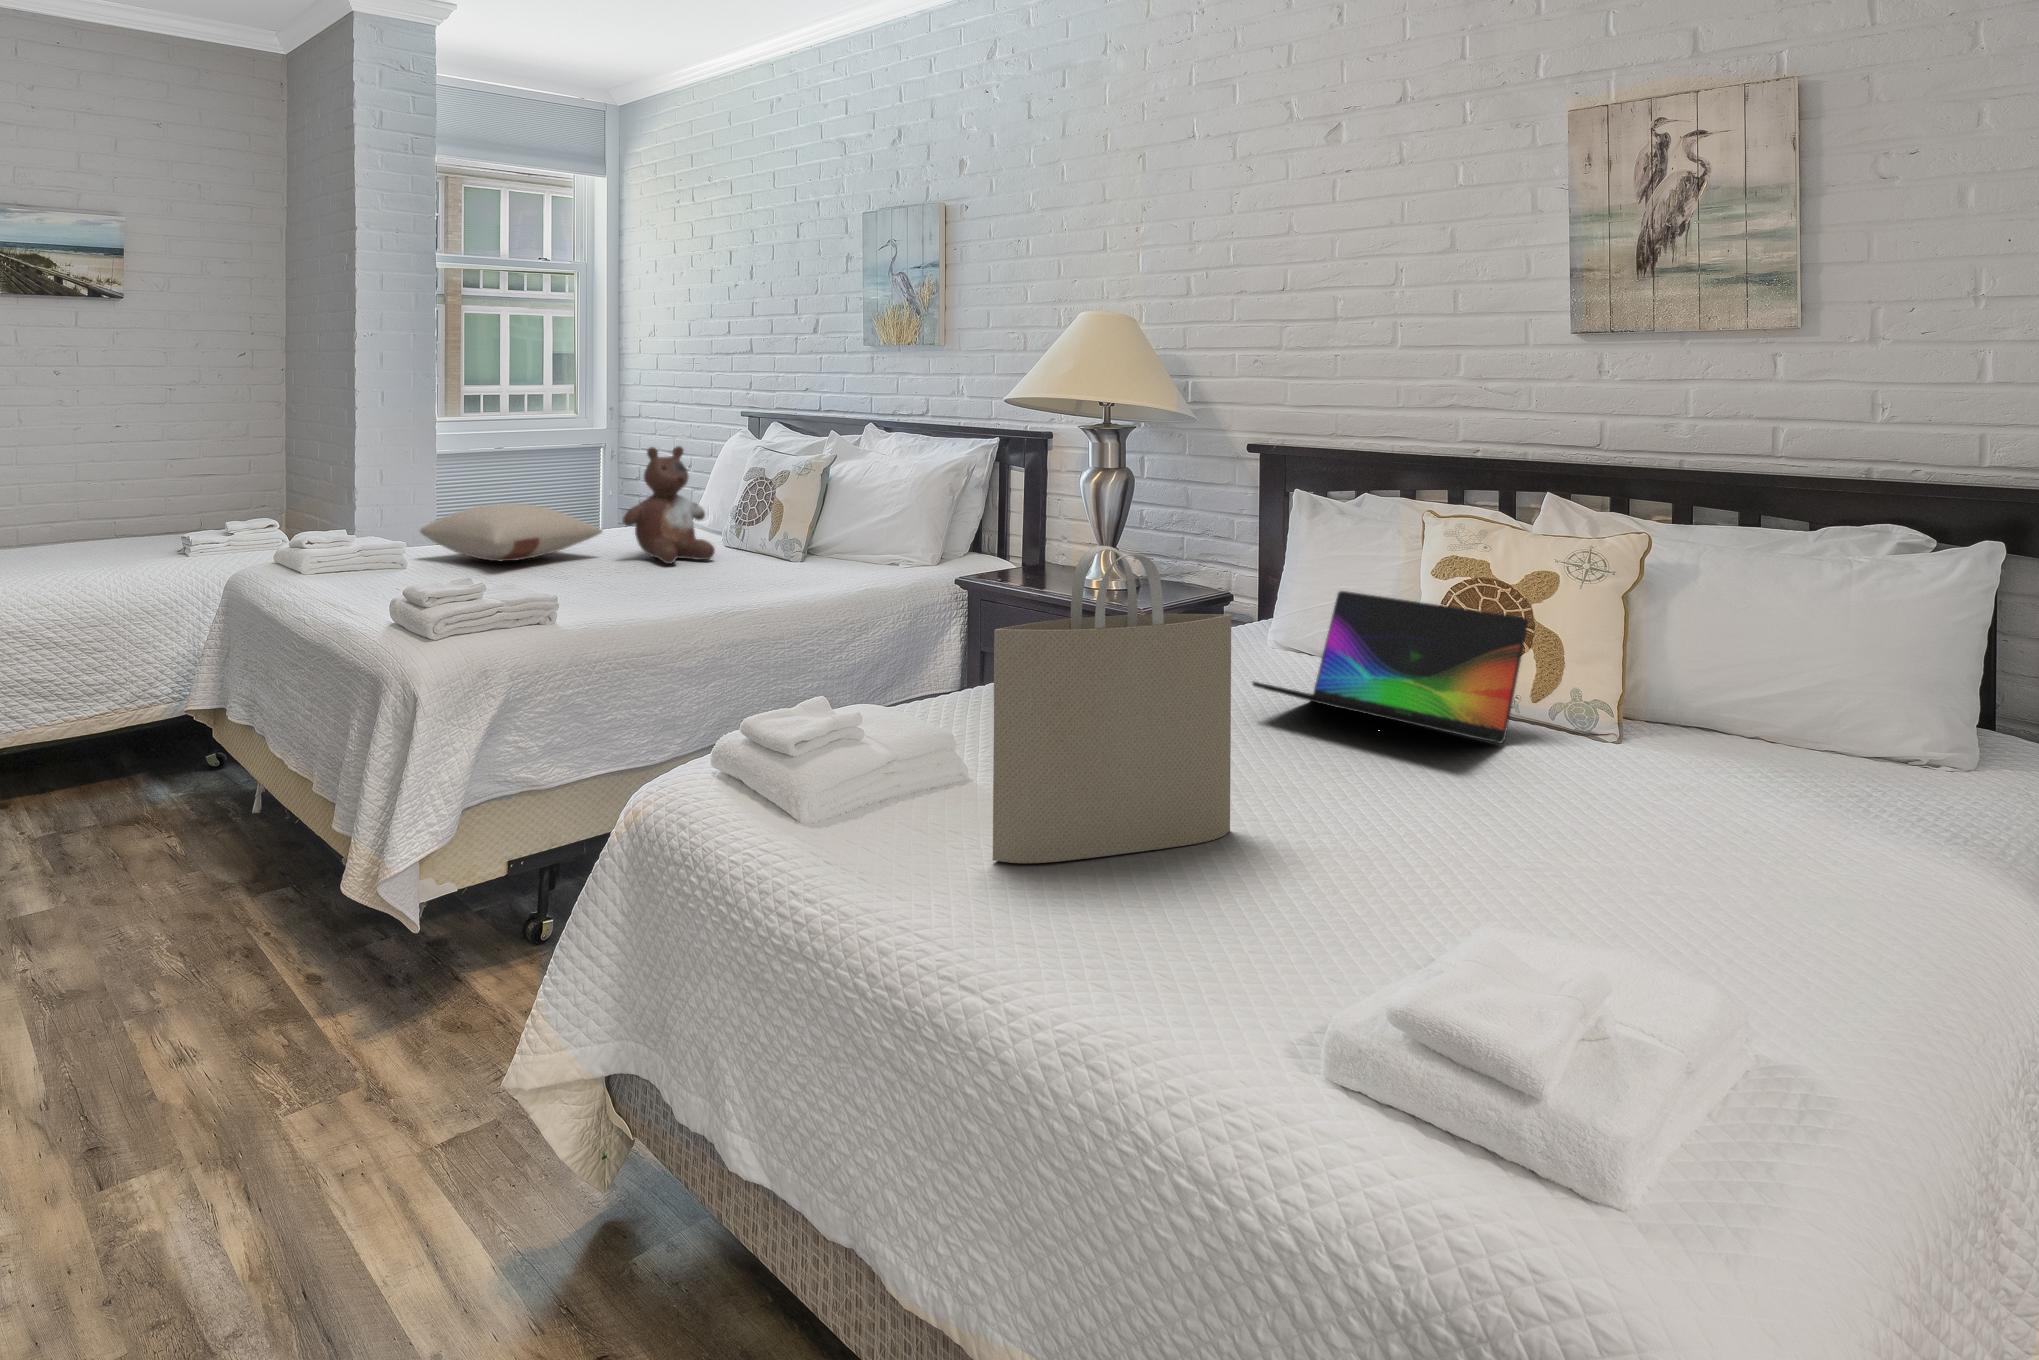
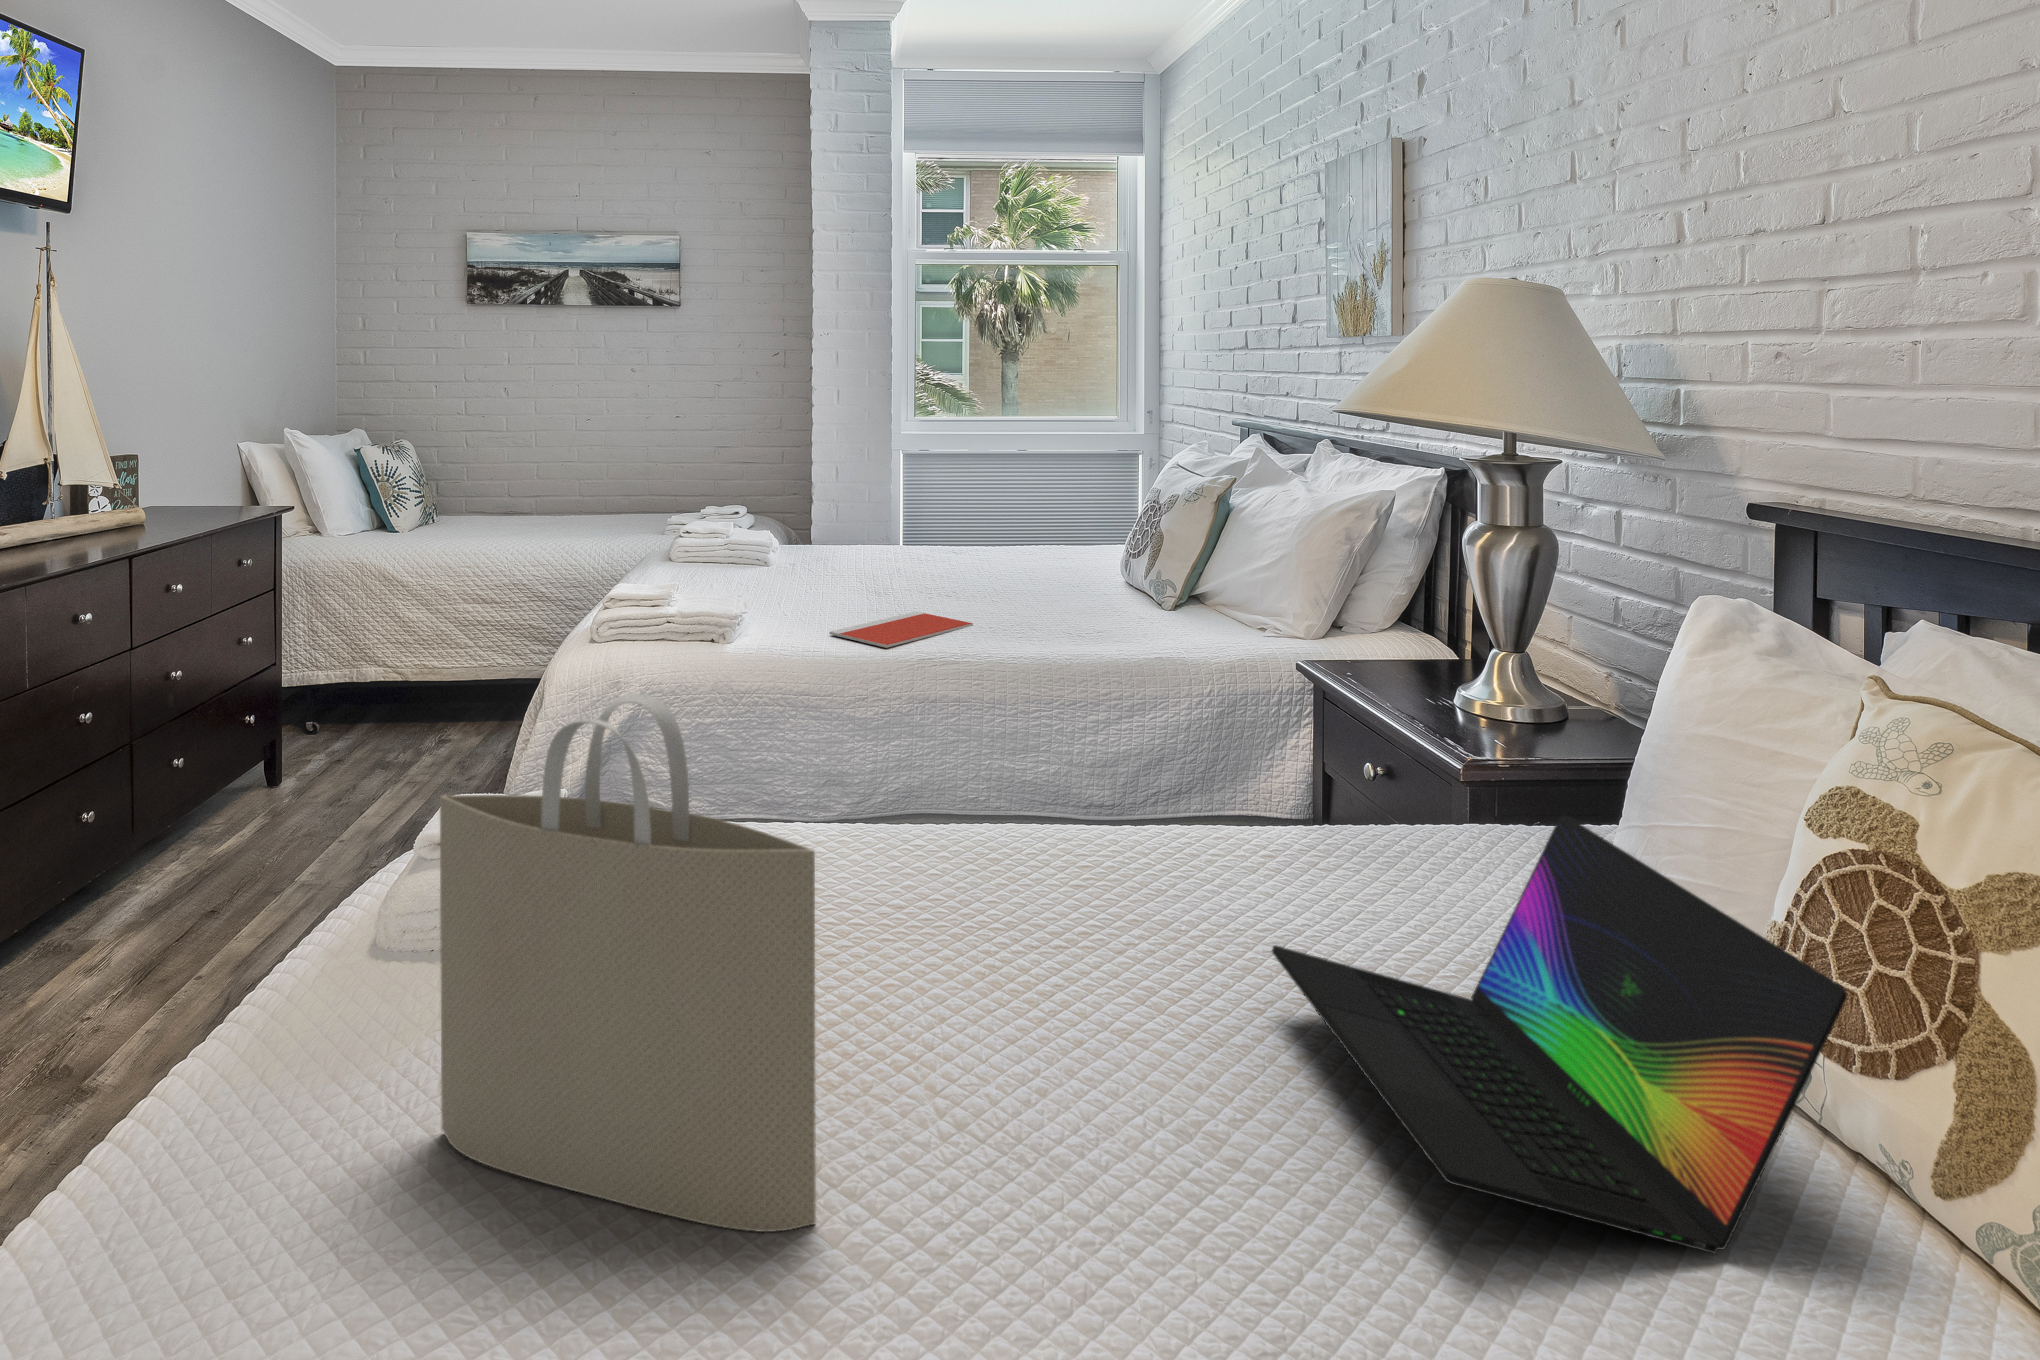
stuffed bear: present [623,446,715,564] -> none [969,458,1072,592]
pillow: present [420,503,602,561] -> none [803,510,961,570]
notebook: none [595,583,695,608] -> present [829,612,973,648]

